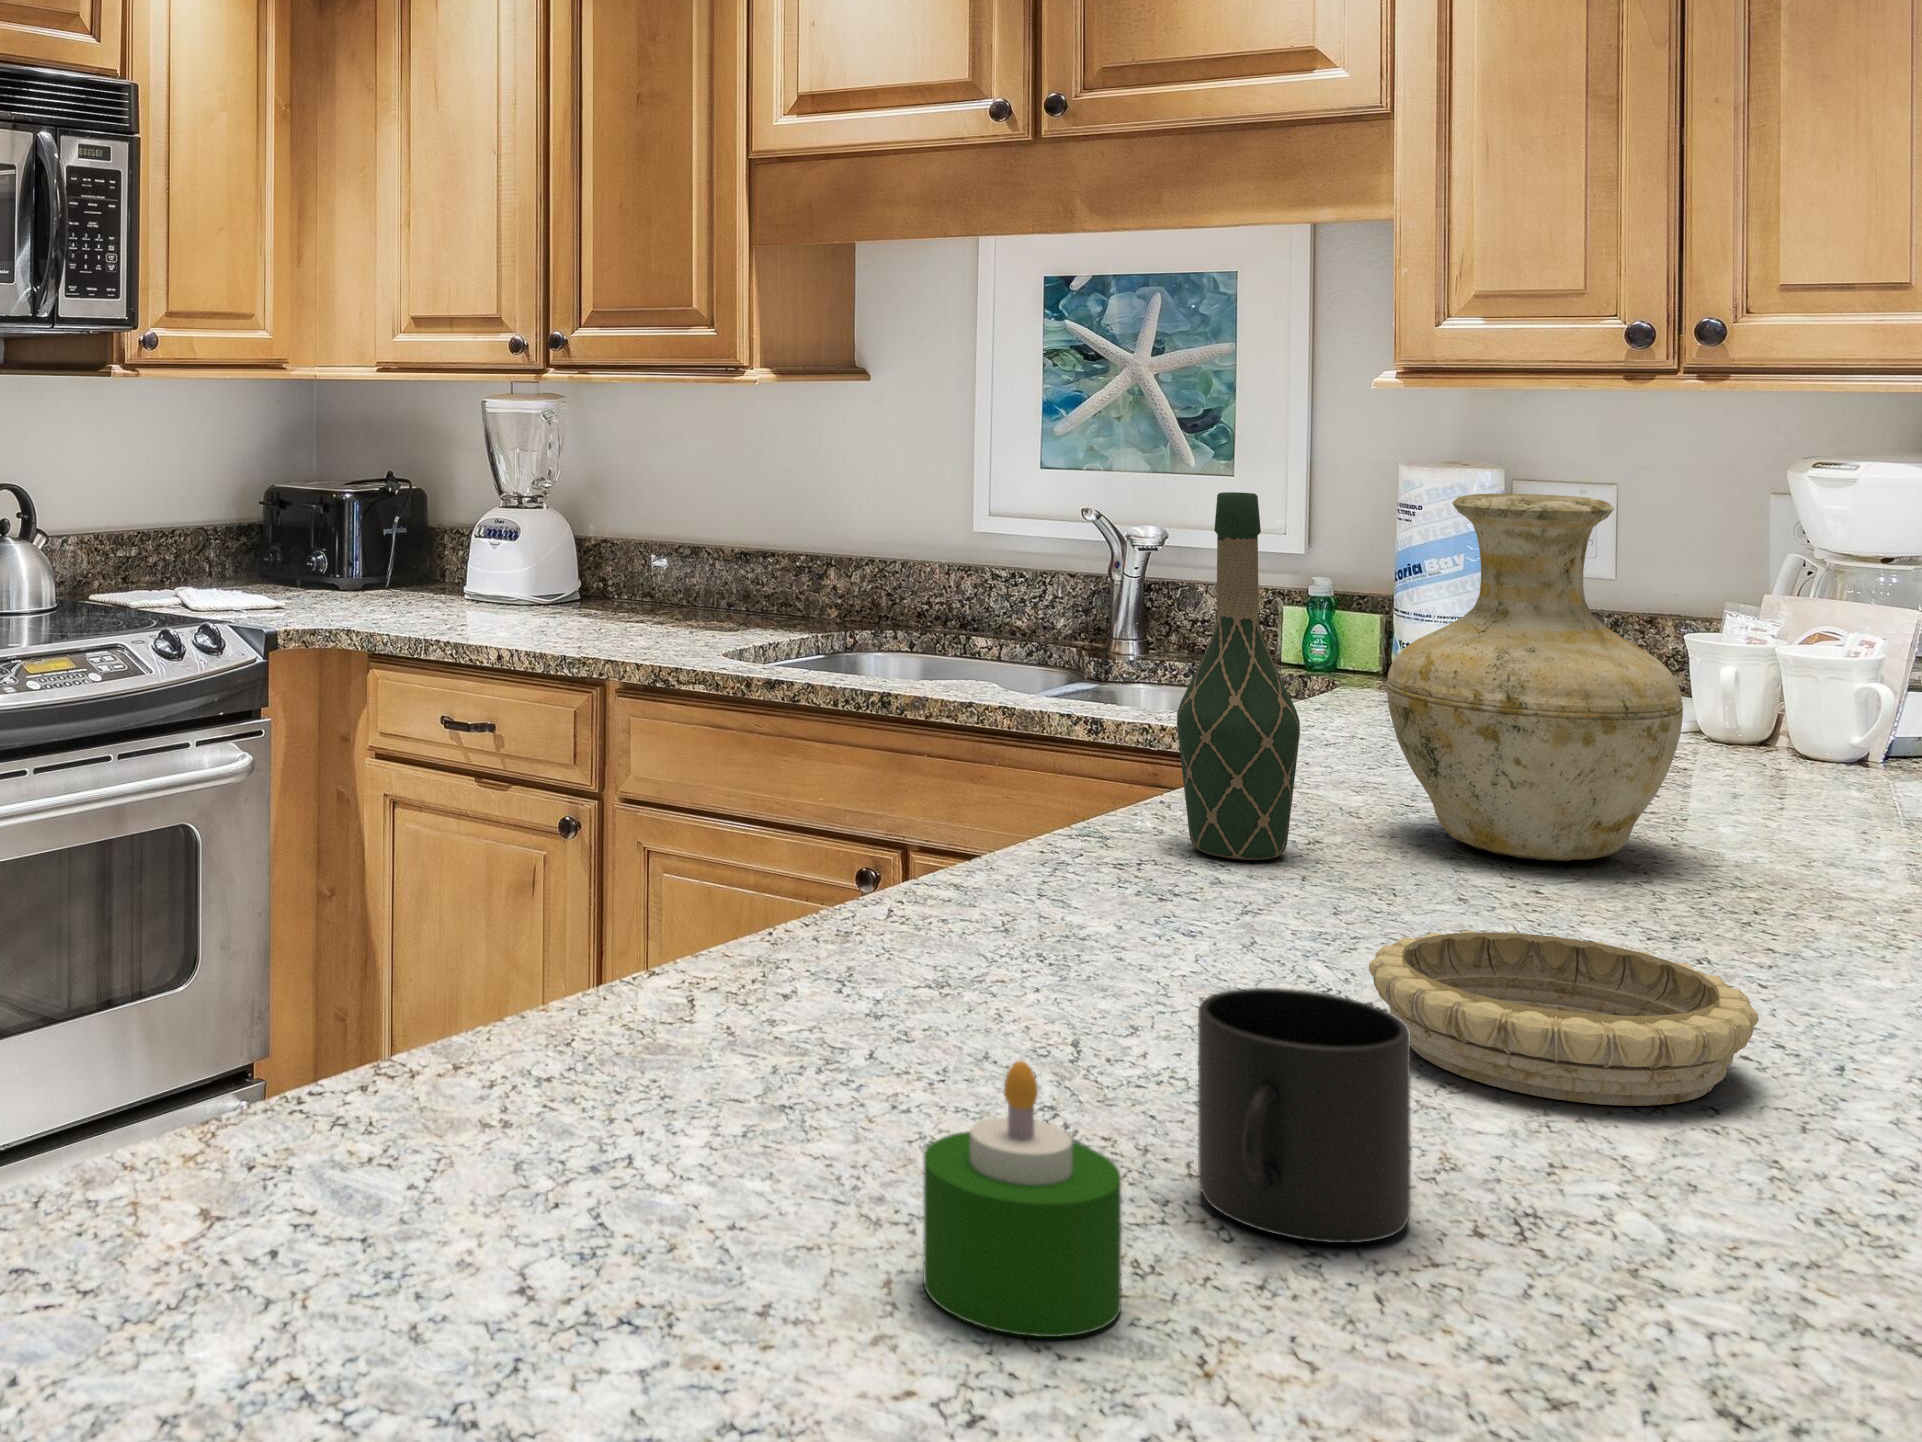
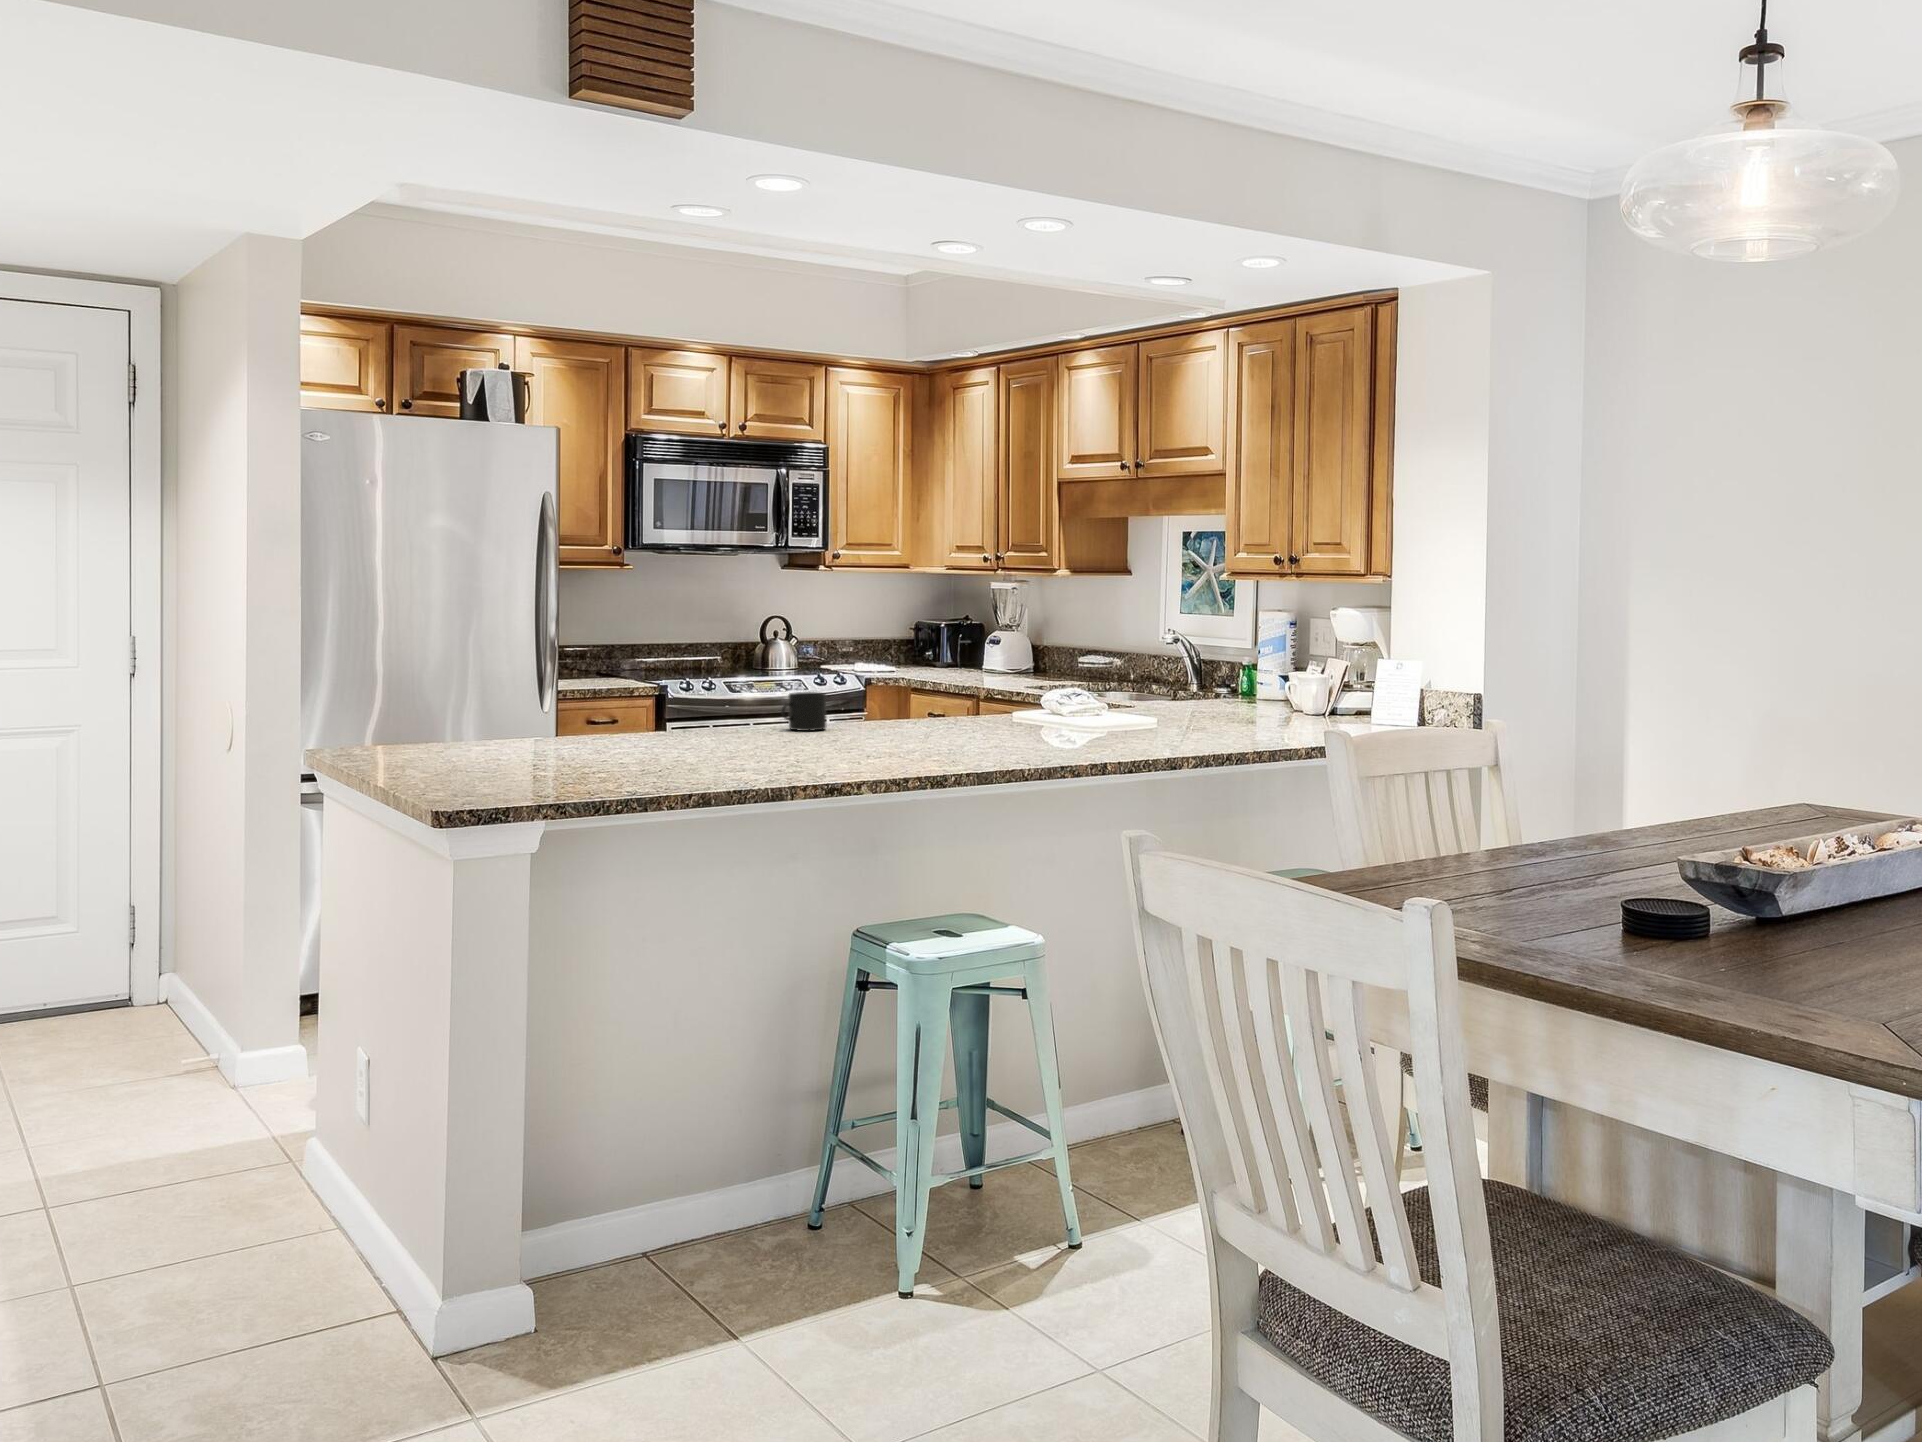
wine bottle: present [1177,492,1300,860] -> none [970,608,1003,711]
vase: present [1387,494,1683,861] -> none [1035,610,1112,713]
decorative bowl: present [1369,930,1759,1106] -> none [888,704,964,728]
candle: present [923,1061,1121,1337] -> none [715,690,749,732]

